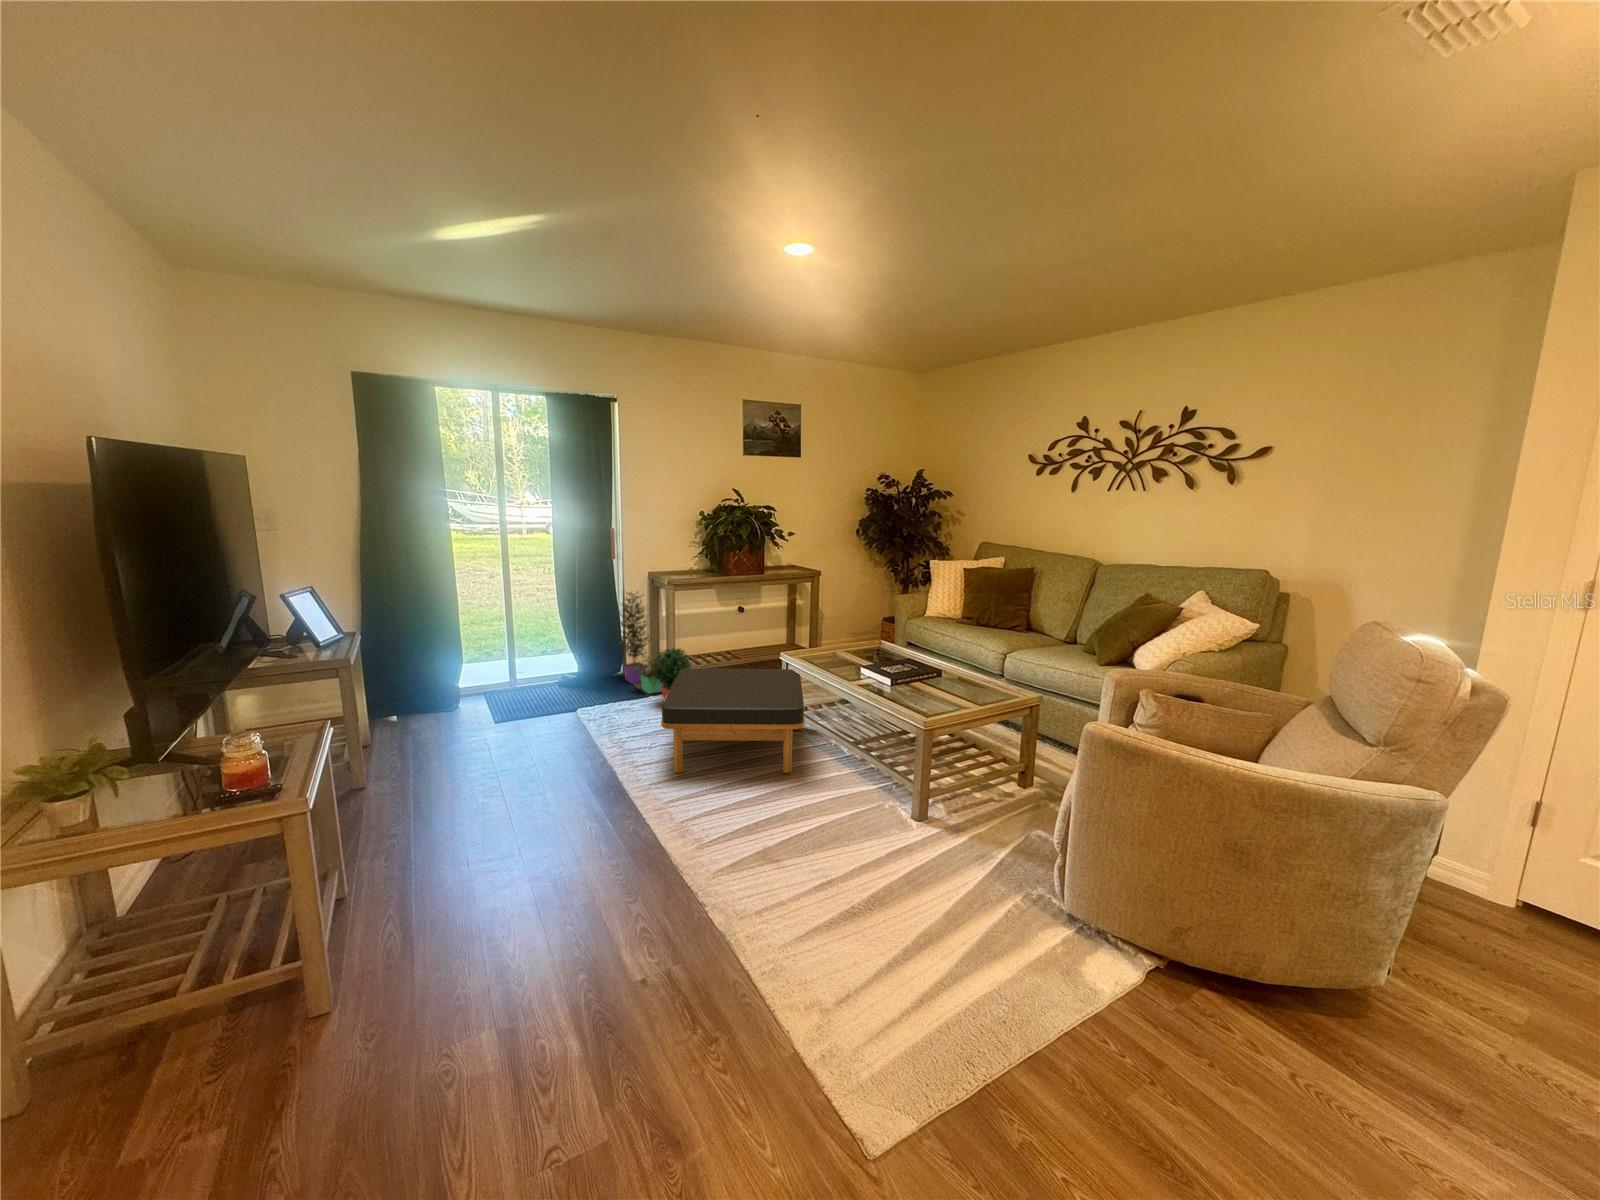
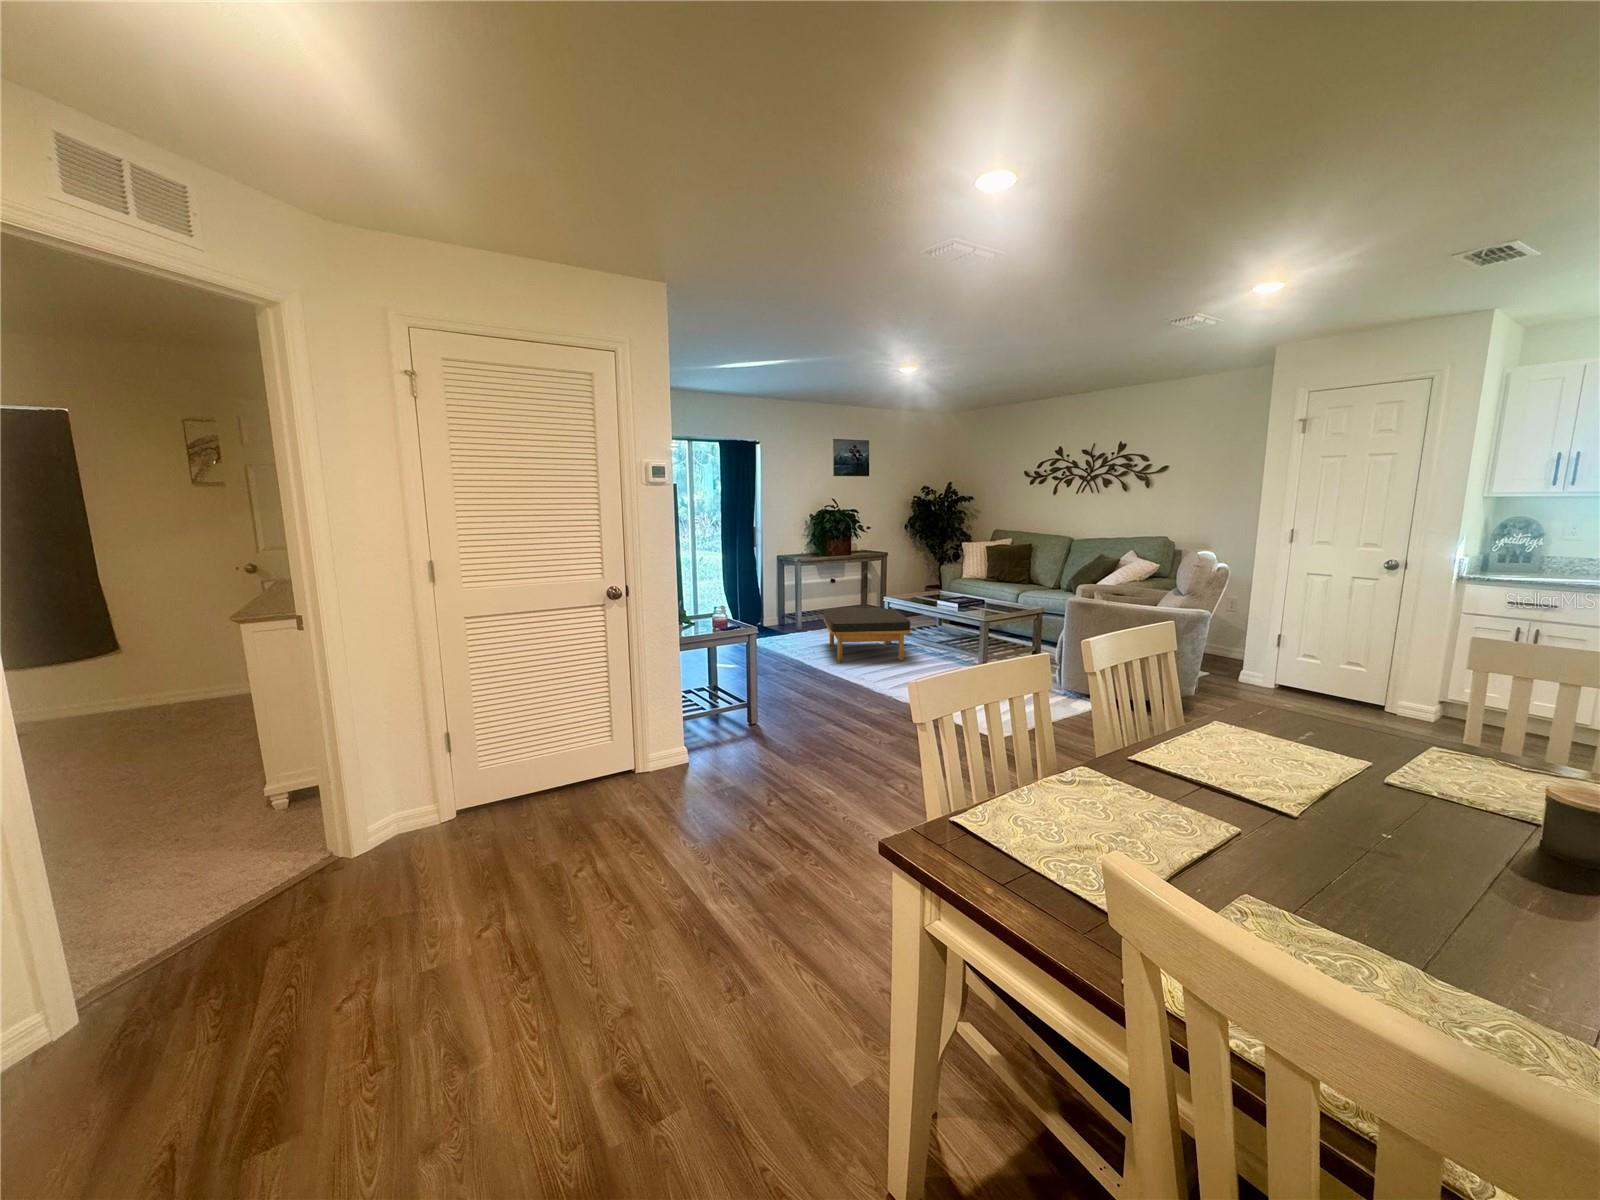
potted plant: present [619,592,692,701] -> none [763,567,823,637]

